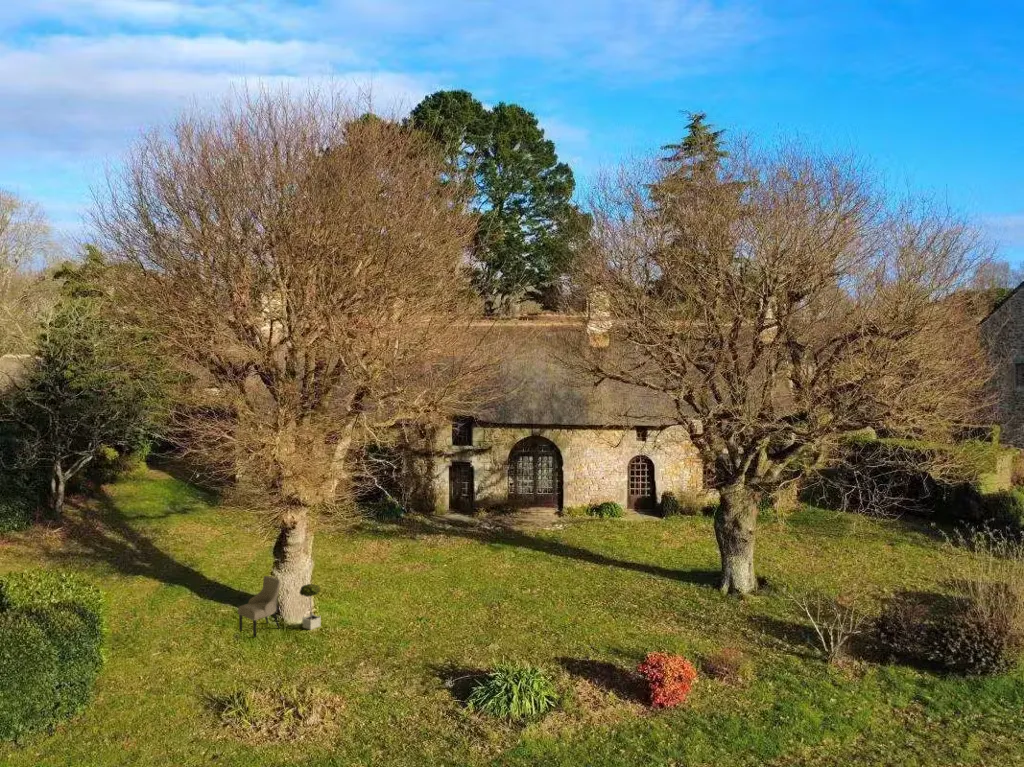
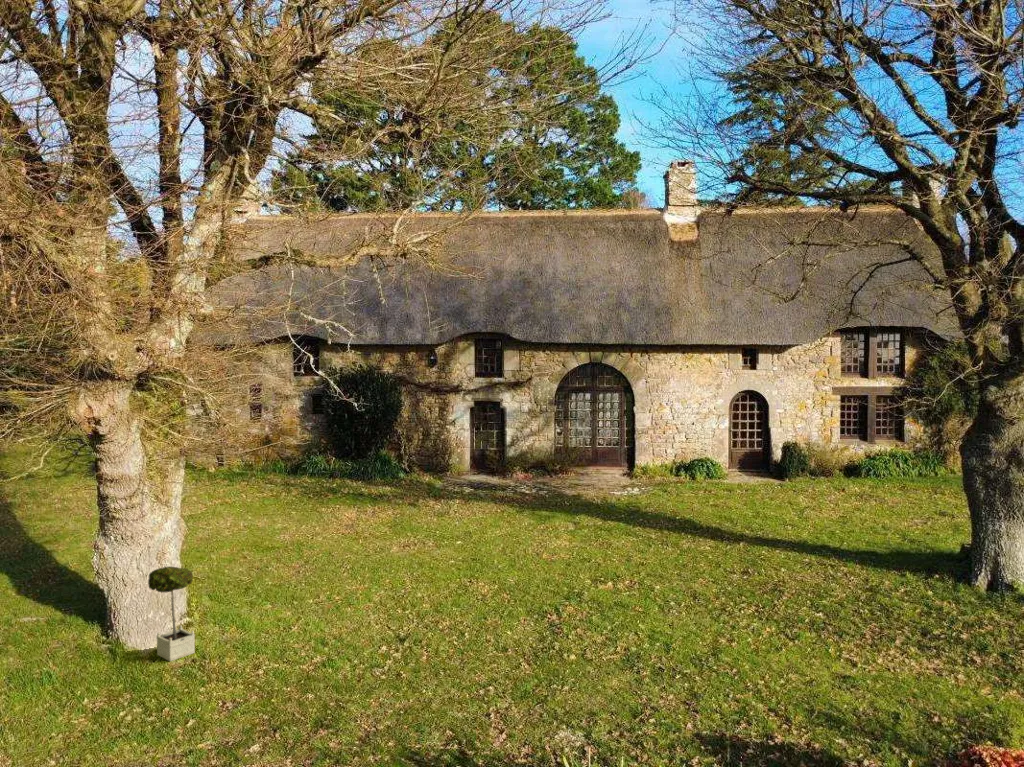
chair: present [238,576,280,637] -> none [19,550,111,678]

